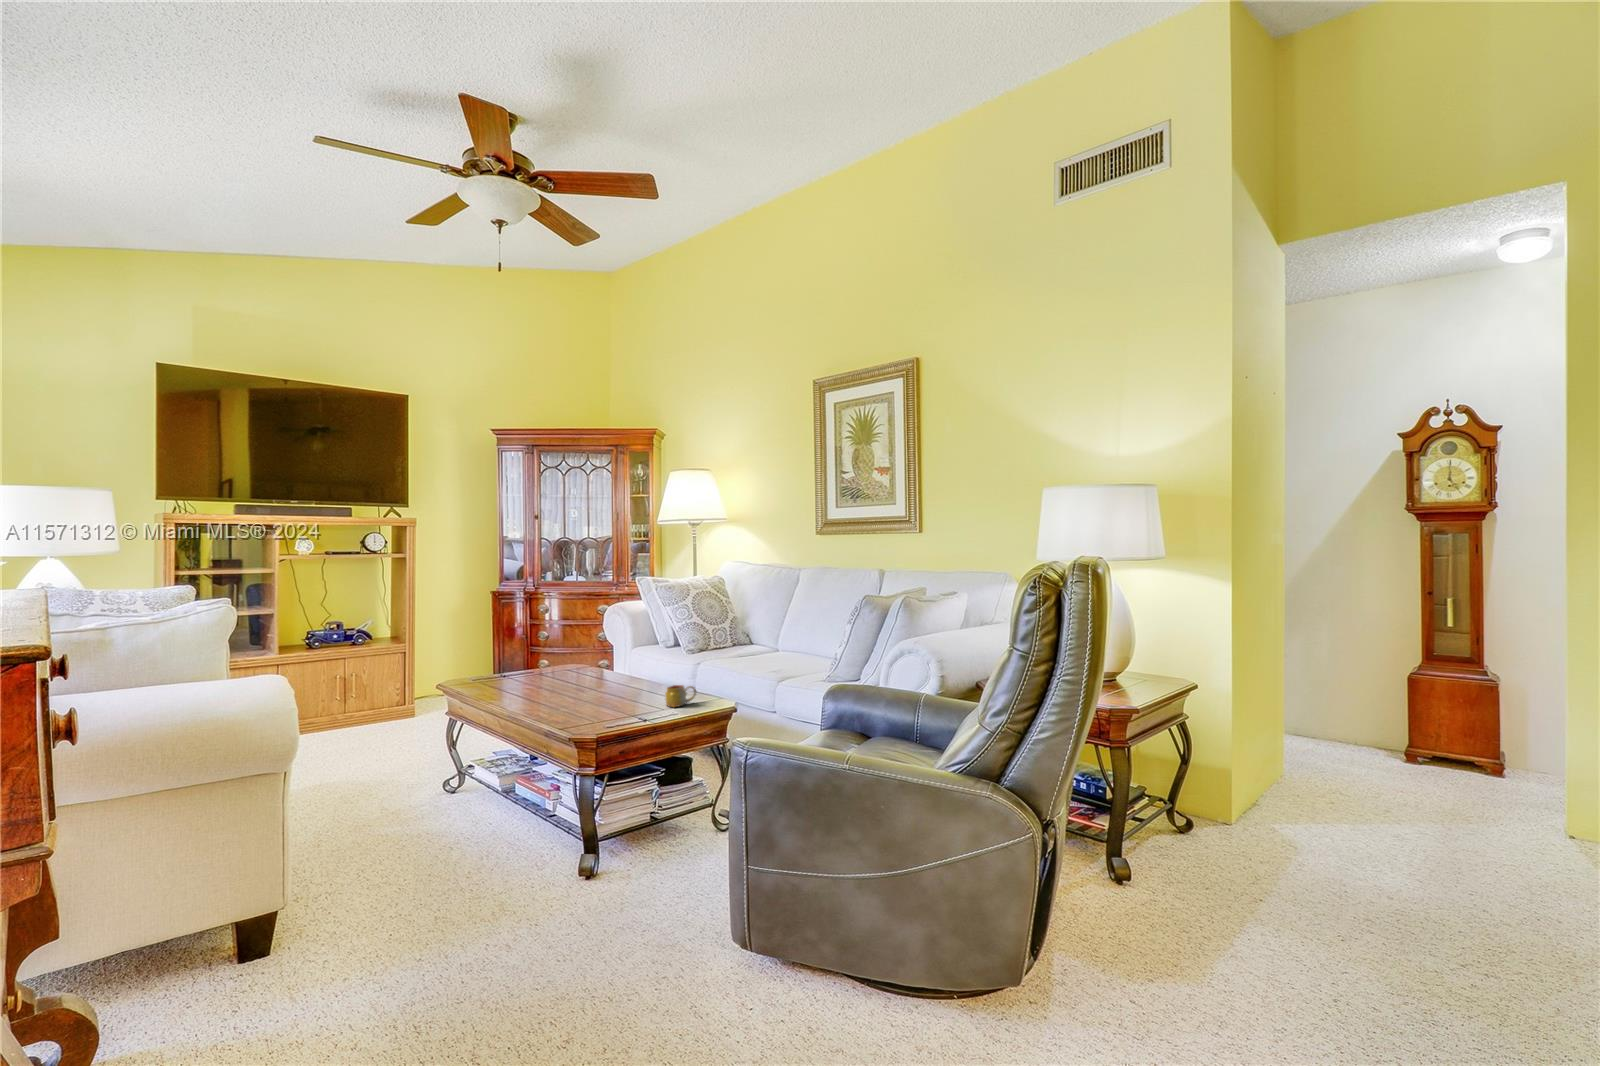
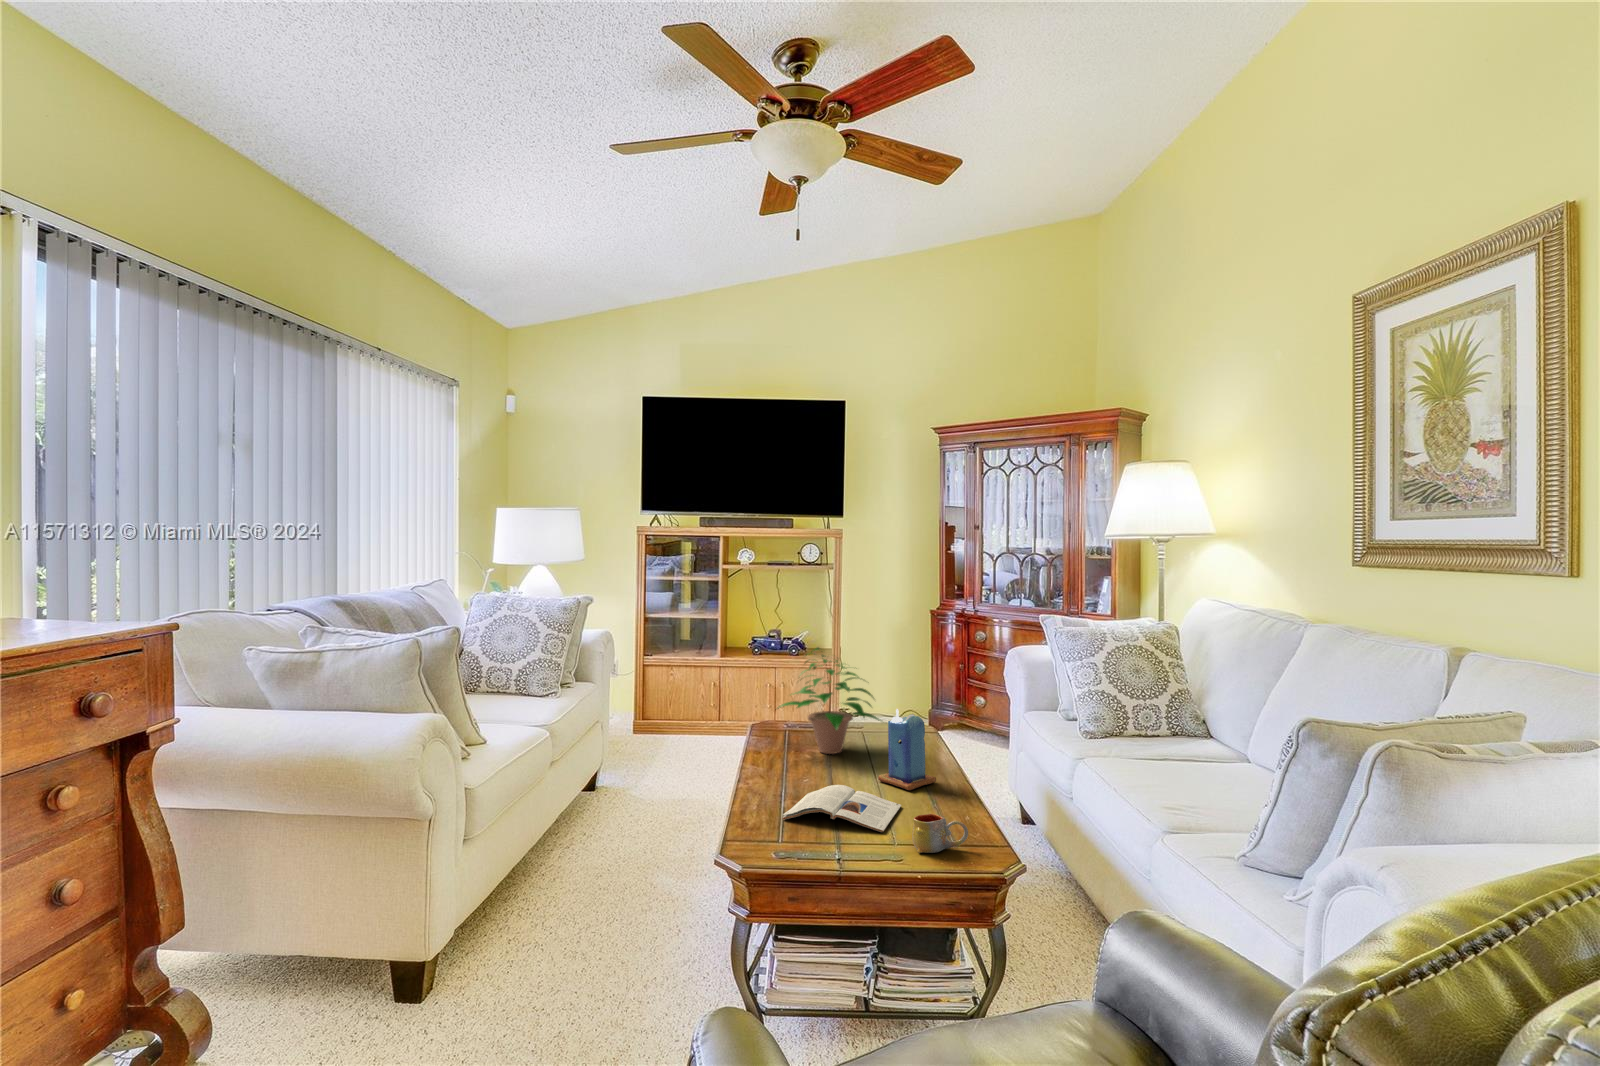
potted plant: none [491,606,573,686] -> present [778,648,880,754]
candle: none [595,637,633,690] -> present [878,709,936,790]
magazine: none [562,690,641,714] -> present [783,785,901,832]

